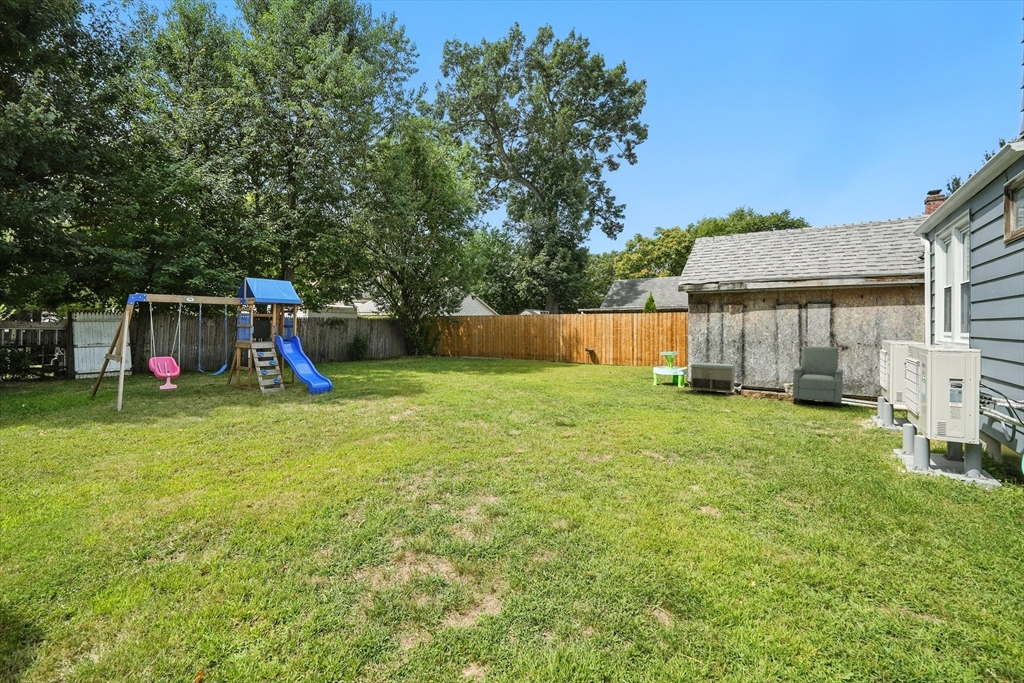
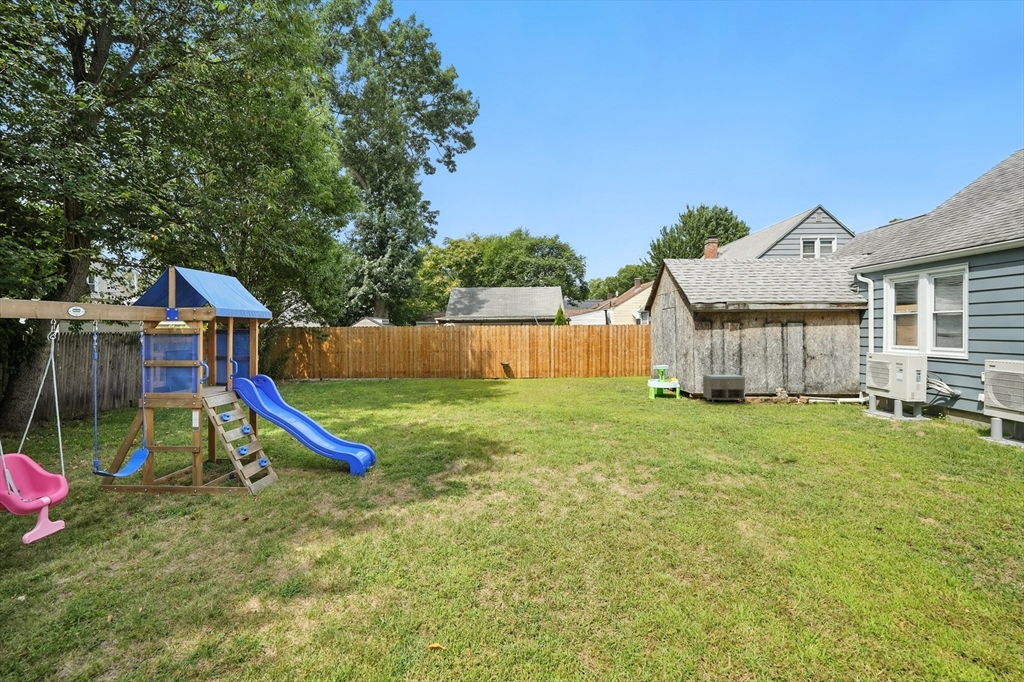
chair: present [793,346,843,408] -> none [786,357,837,405]

